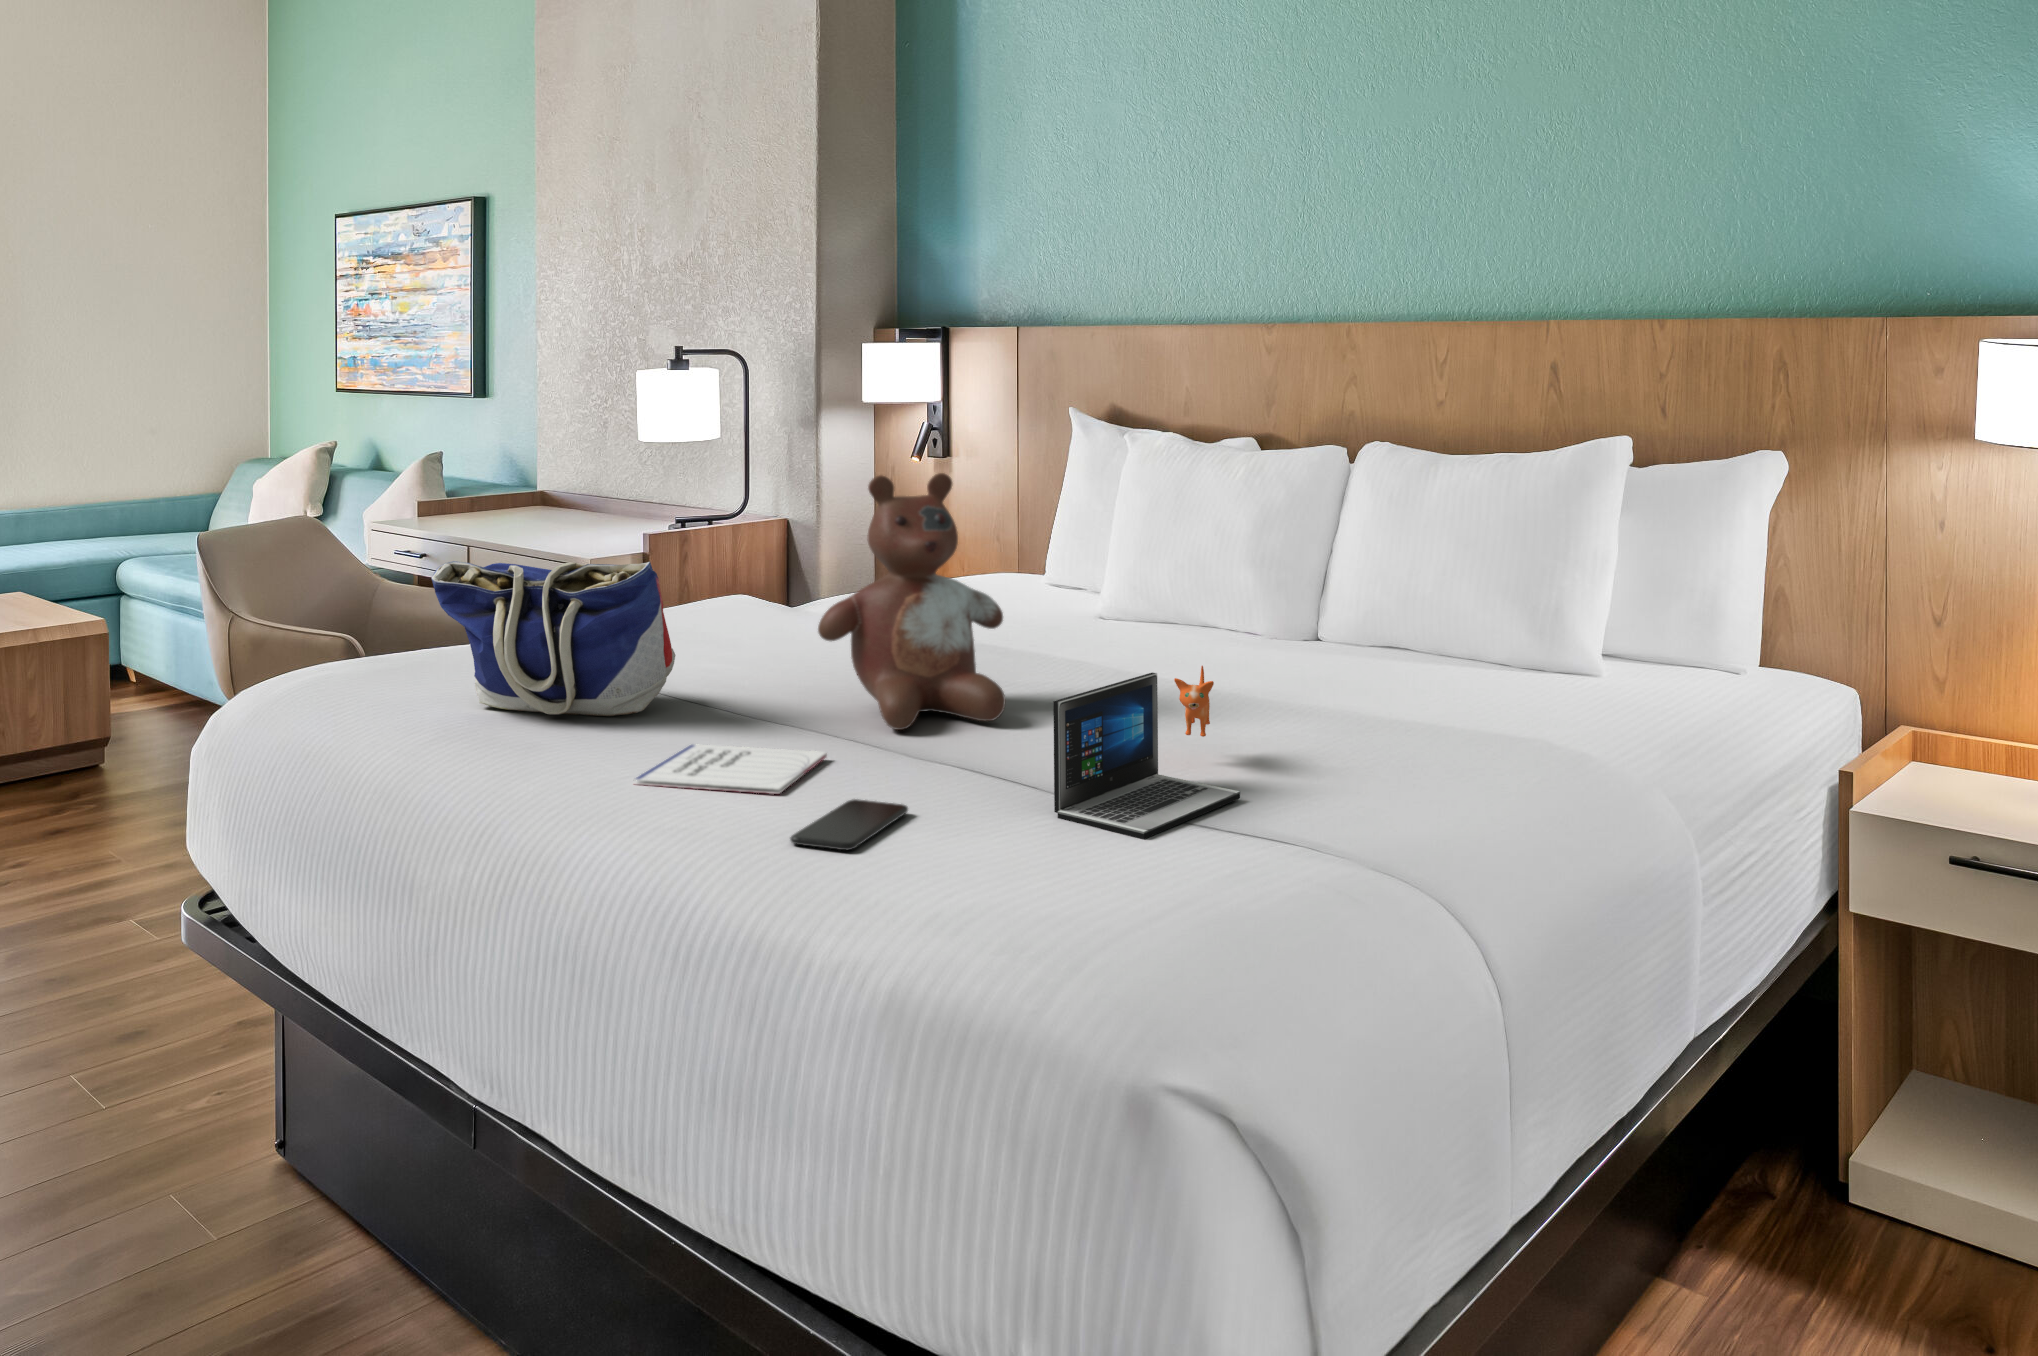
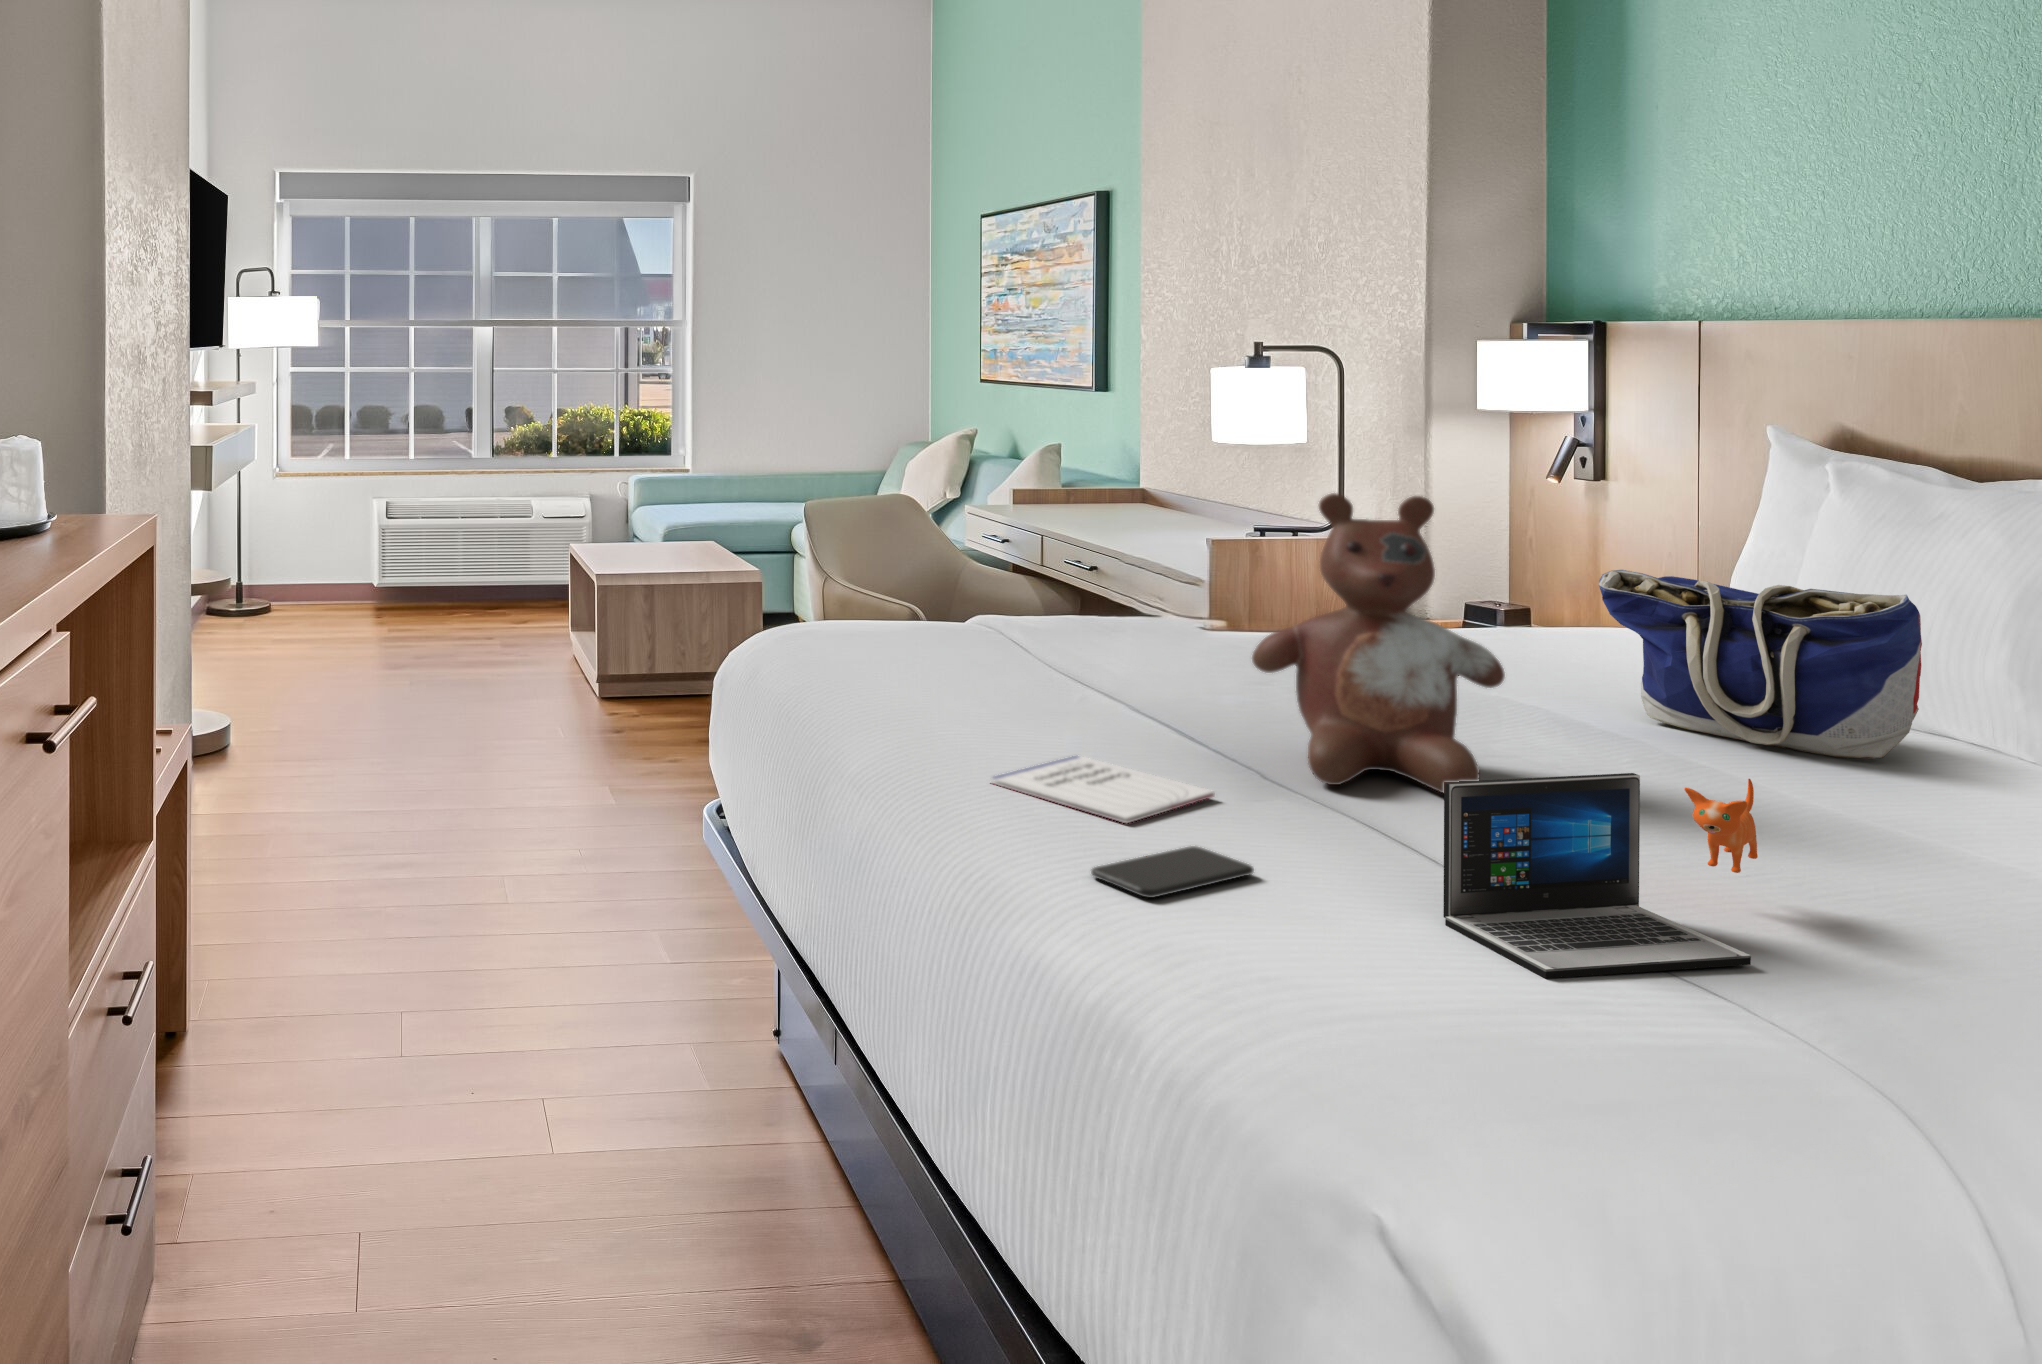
tote bag: present [432,561,676,716] -> present [1599,570,1922,759]

